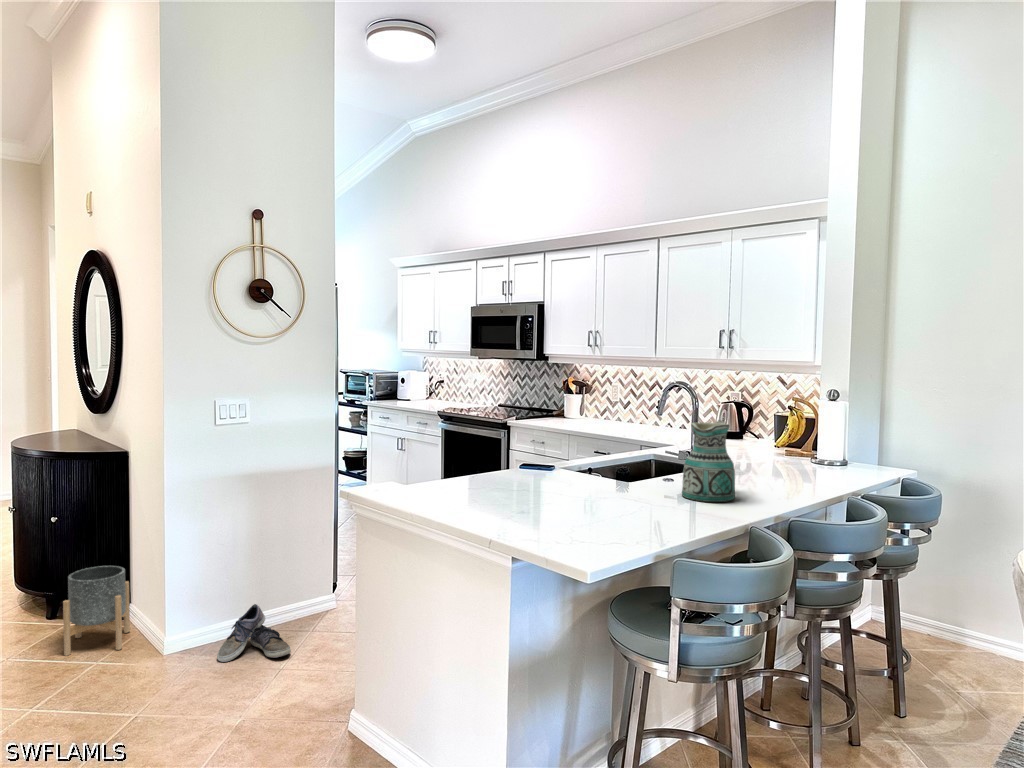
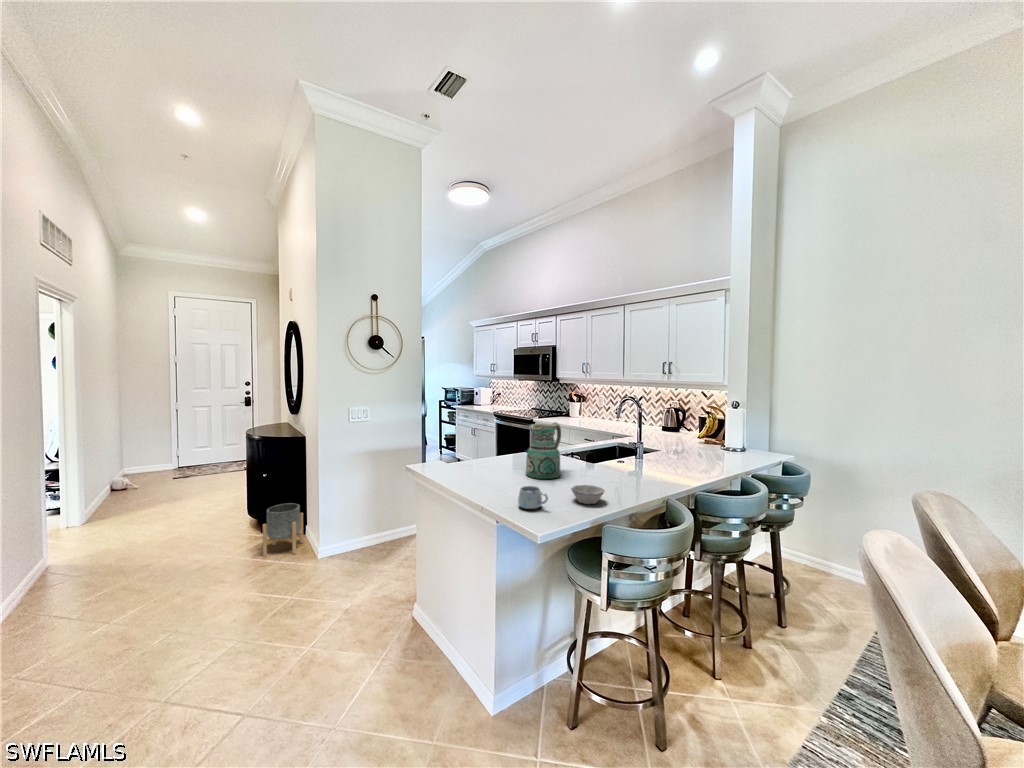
ceramic pitcher: present [682,420,735,502] -> present [526,422,561,479]
bowl: none [617,508,667,534] -> present [571,485,605,504]
mug: none [545,509,591,541] -> present [518,486,548,509]
shoe: present [217,604,291,662] -> none [348,529,391,565]

